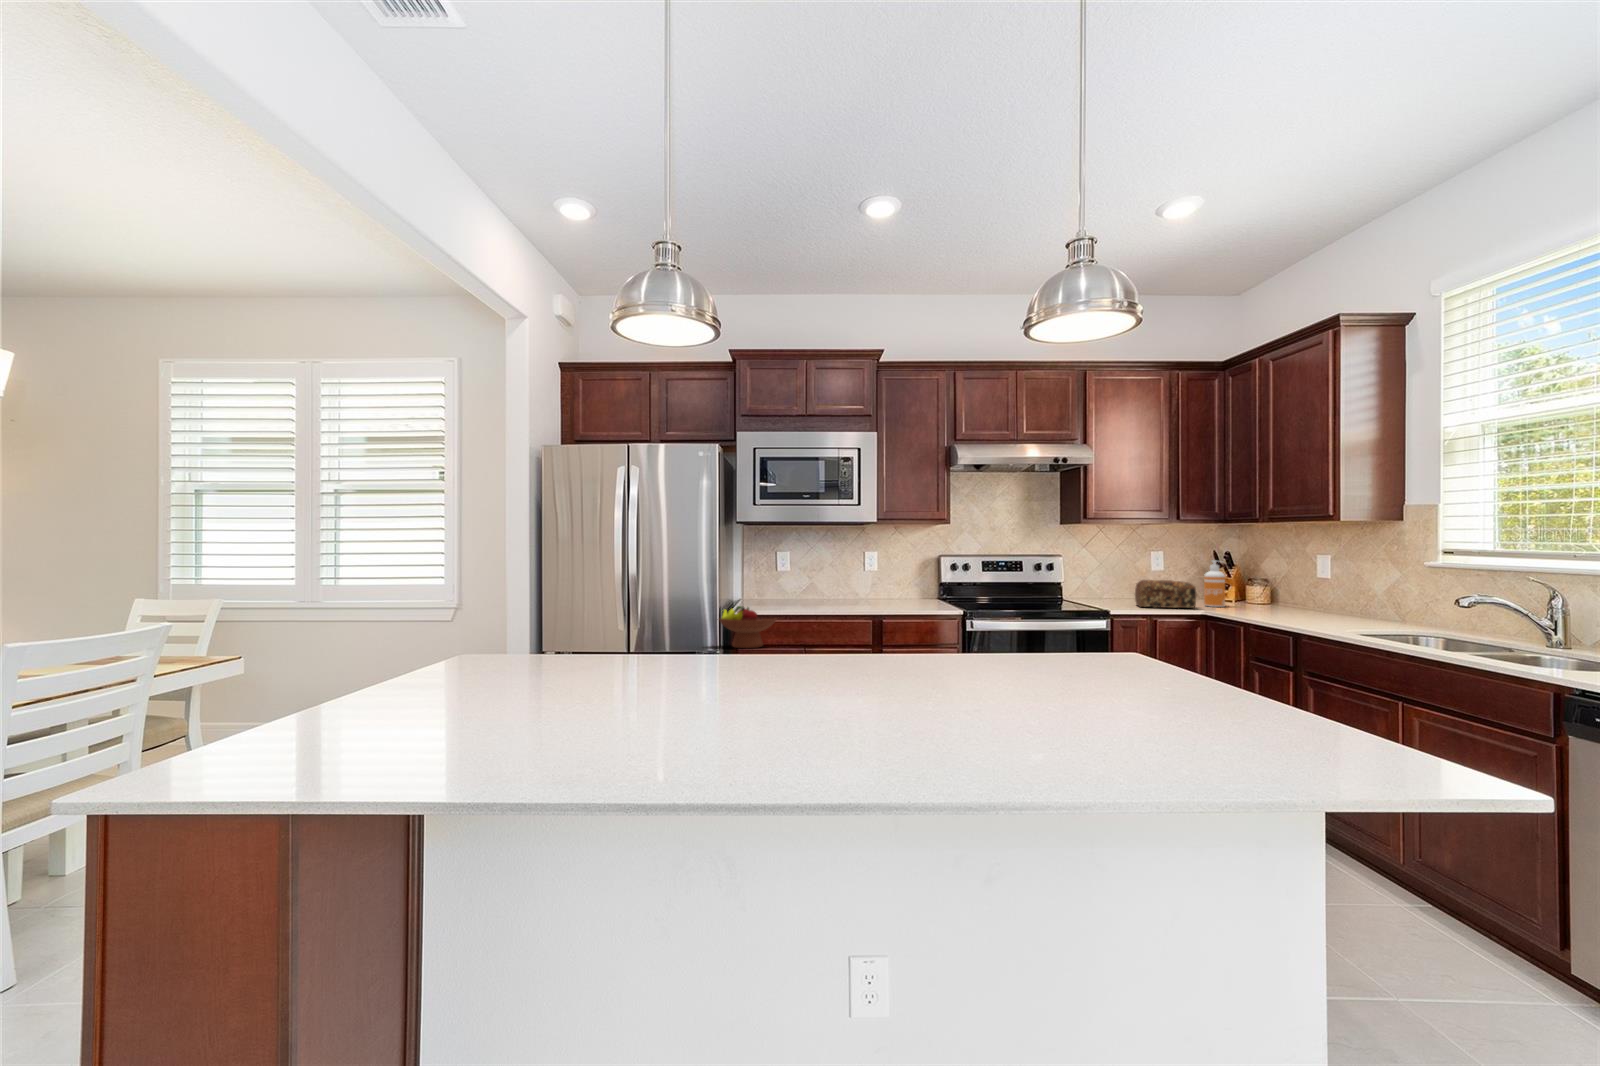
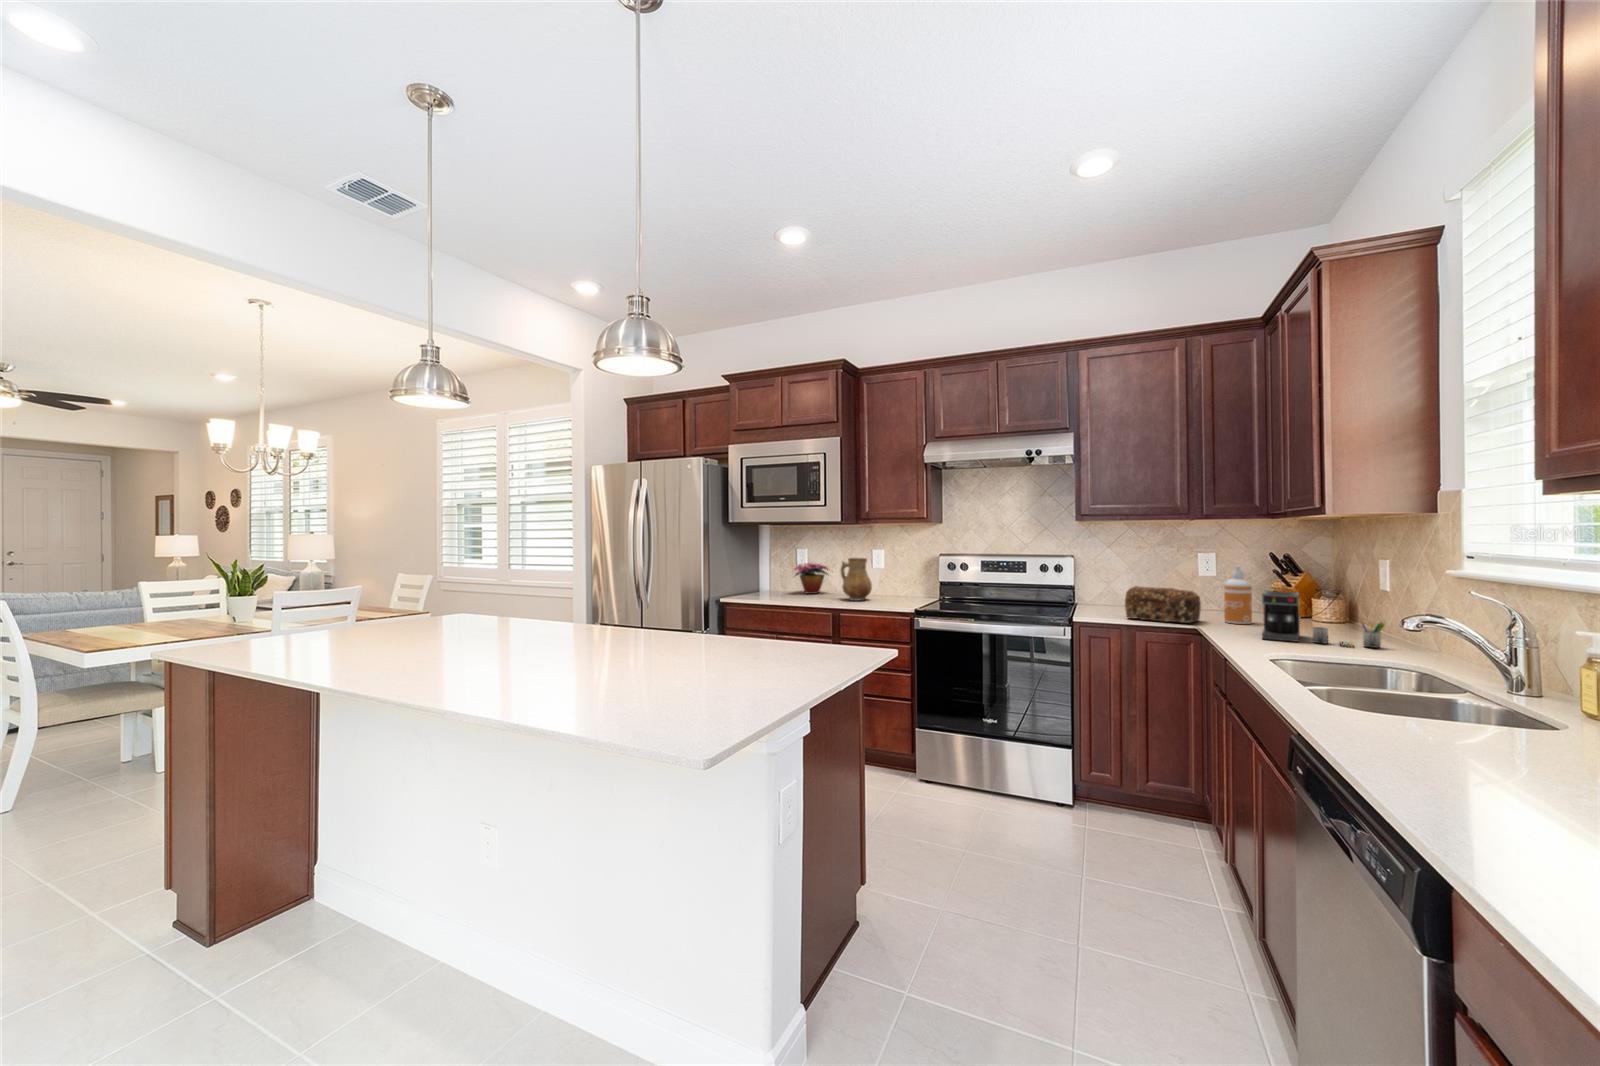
ceramic pitcher: none [851,560,887,604] -> present [841,558,872,601]
flower arrangement: none [778,565,827,600] -> present [794,562,829,594]
coffee maker: none [1254,579,1346,617] -> present [1262,591,1385,648]
fruit bowl: present [719,606,776,648] -> none [691,596,746,634]

